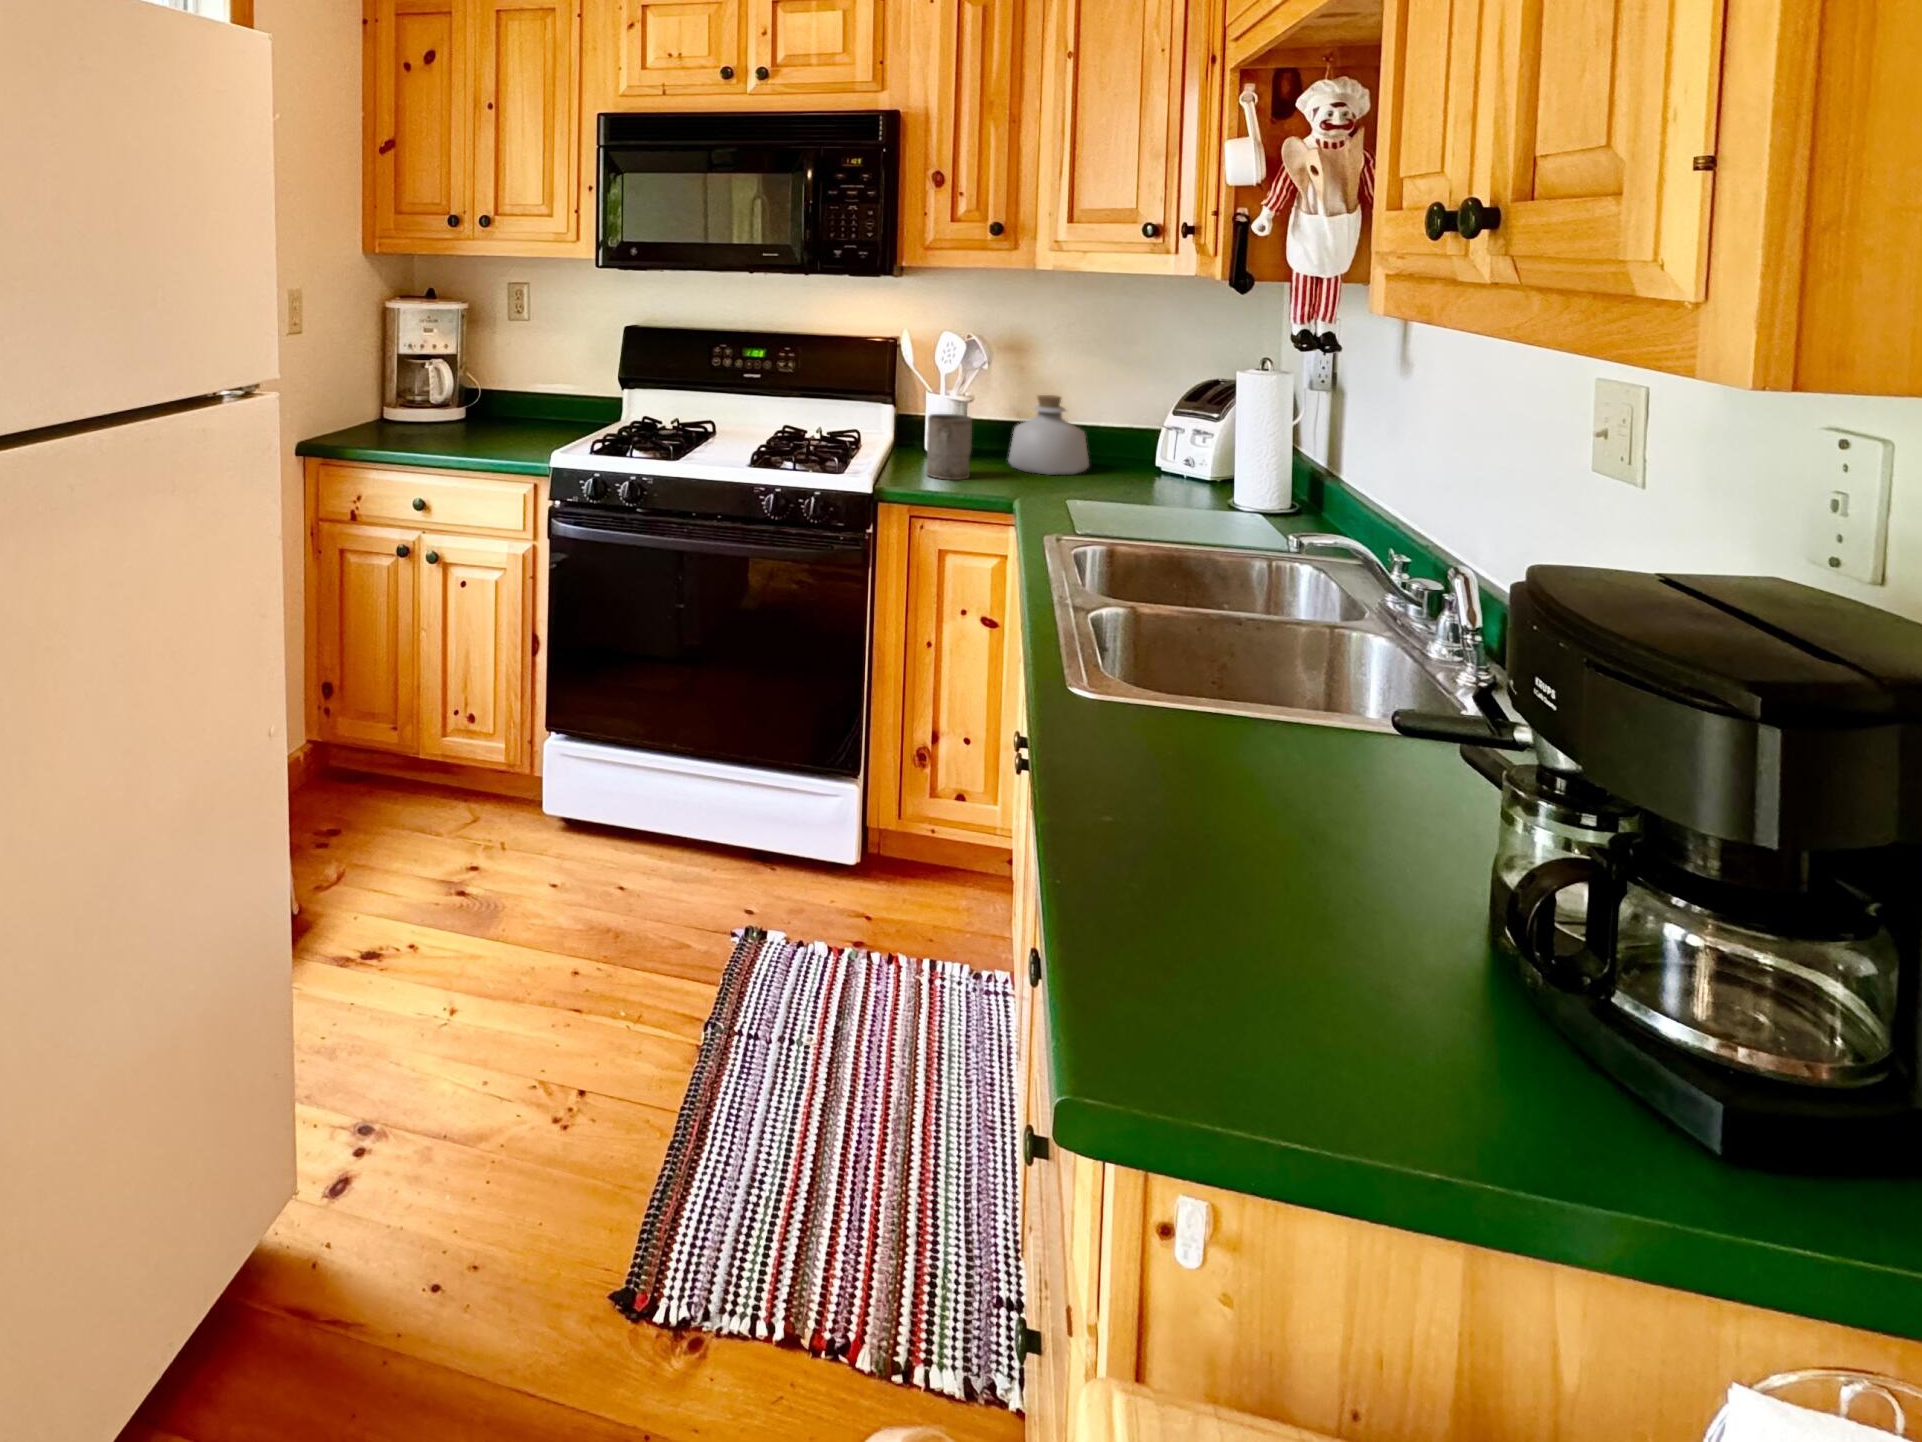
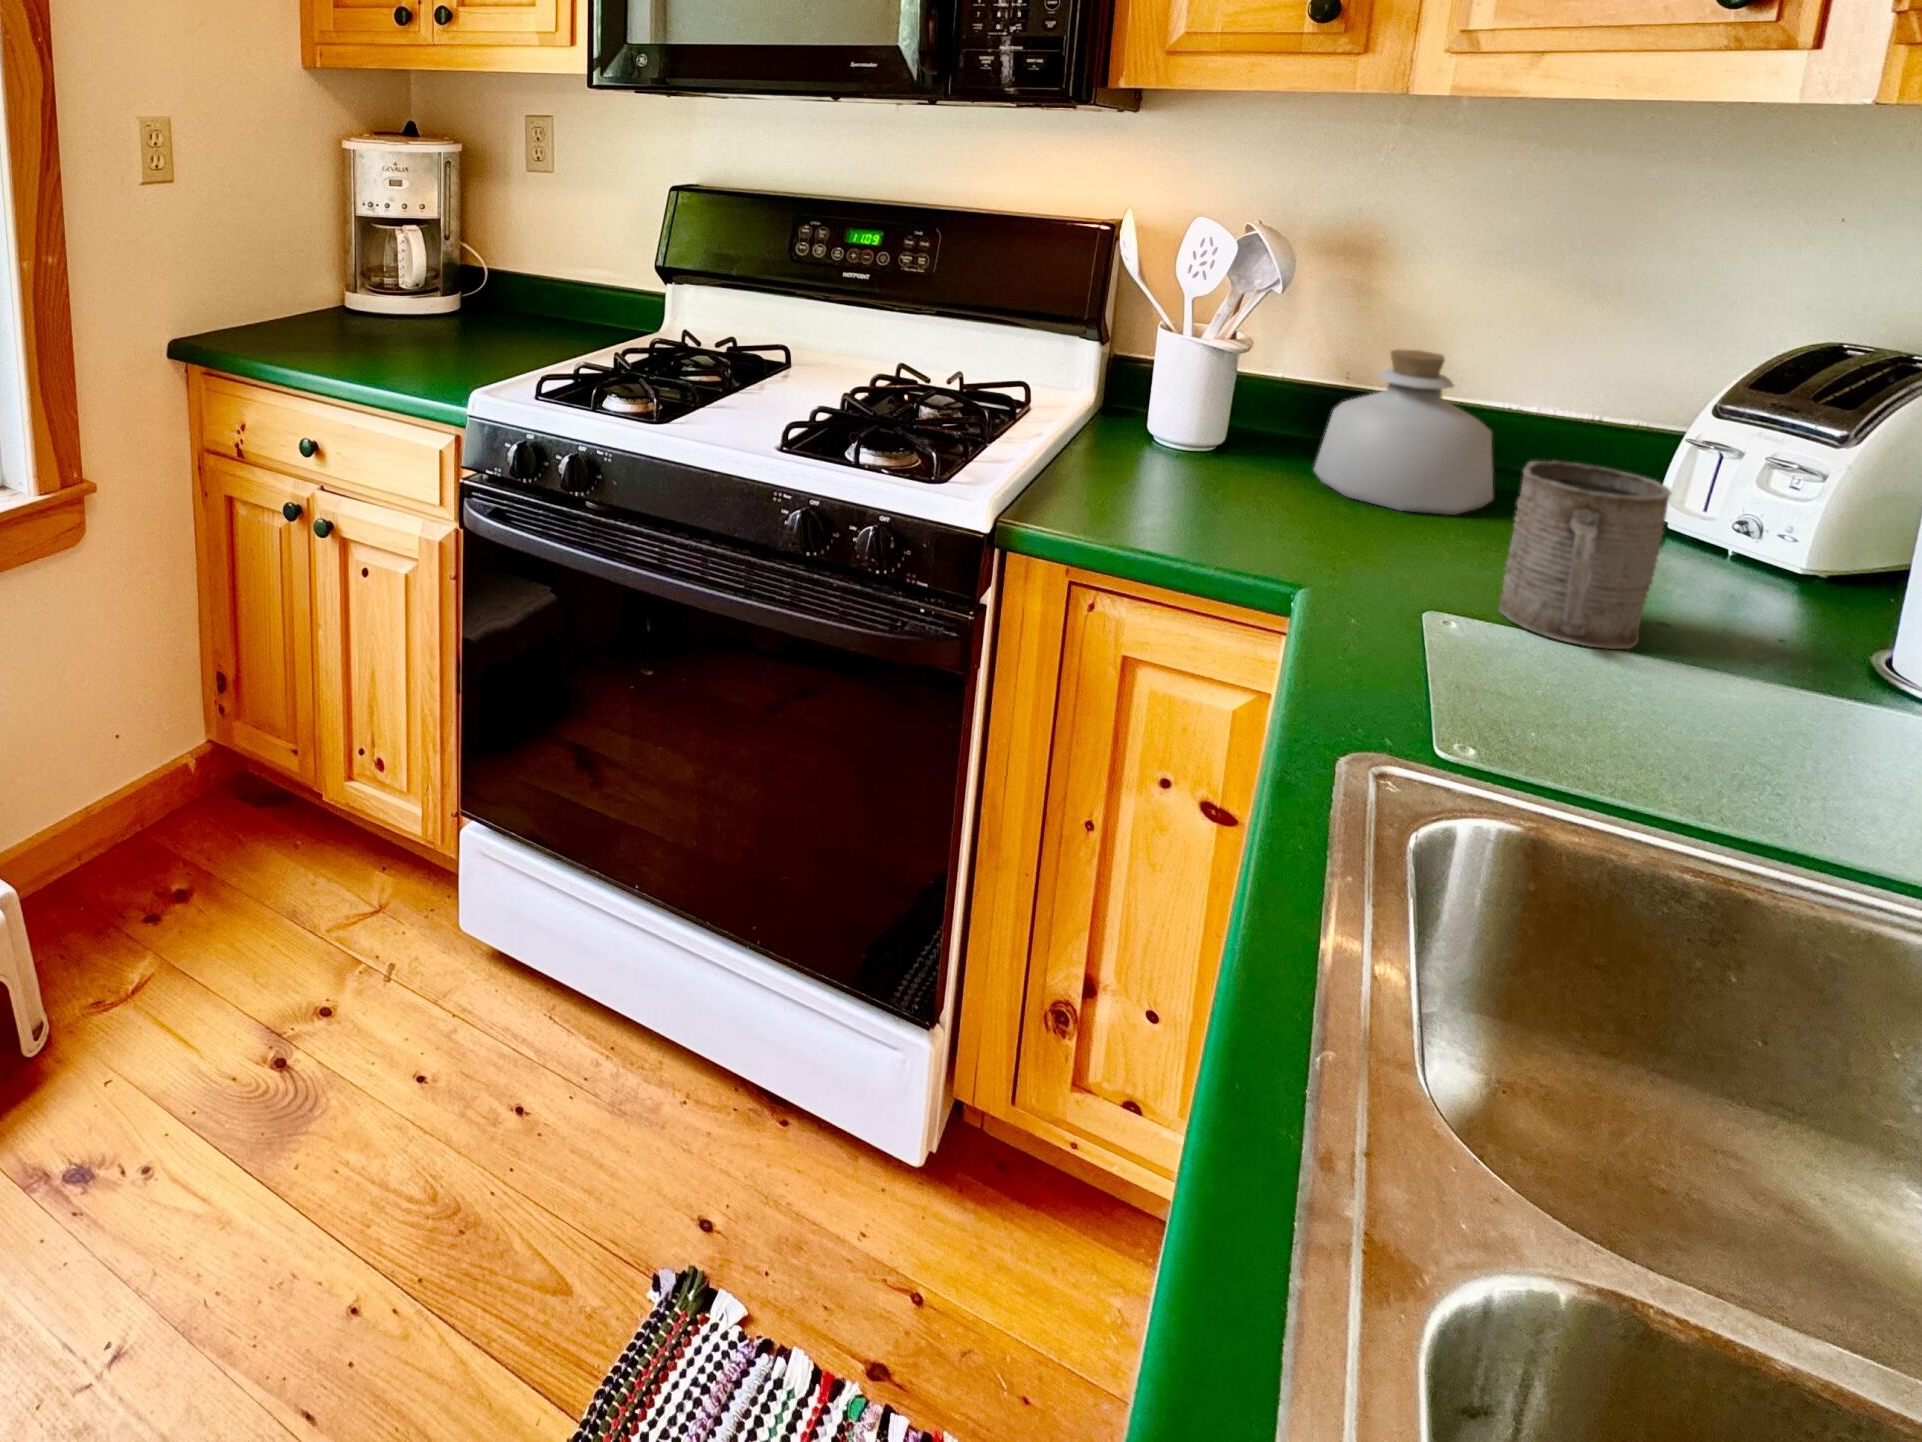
mug: present [926,414,972,480] -> present [1499,461,1671,649]

